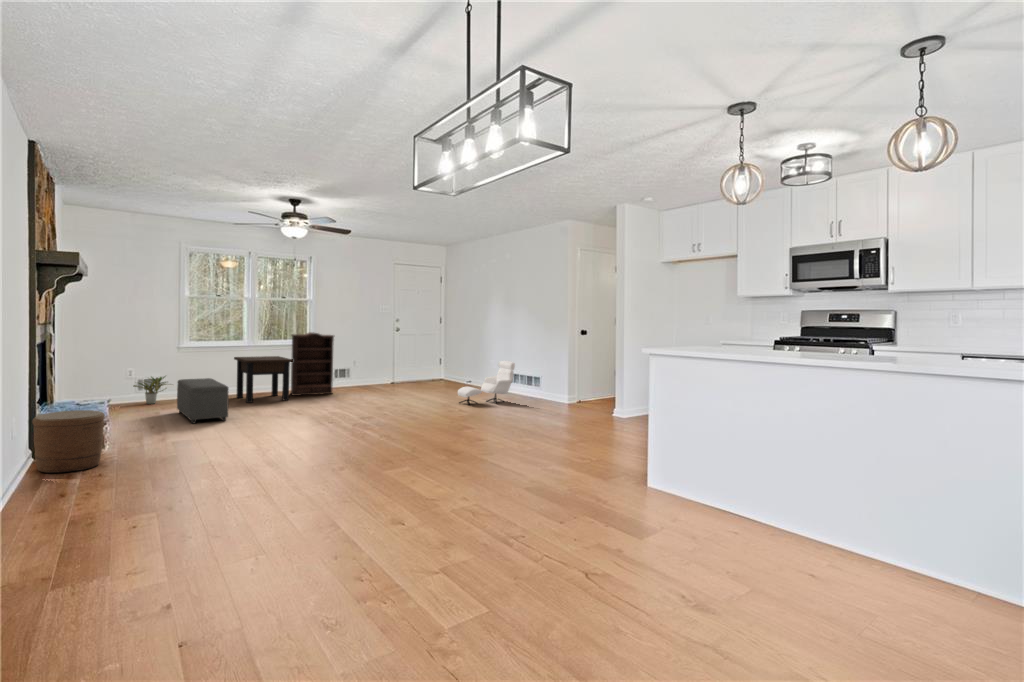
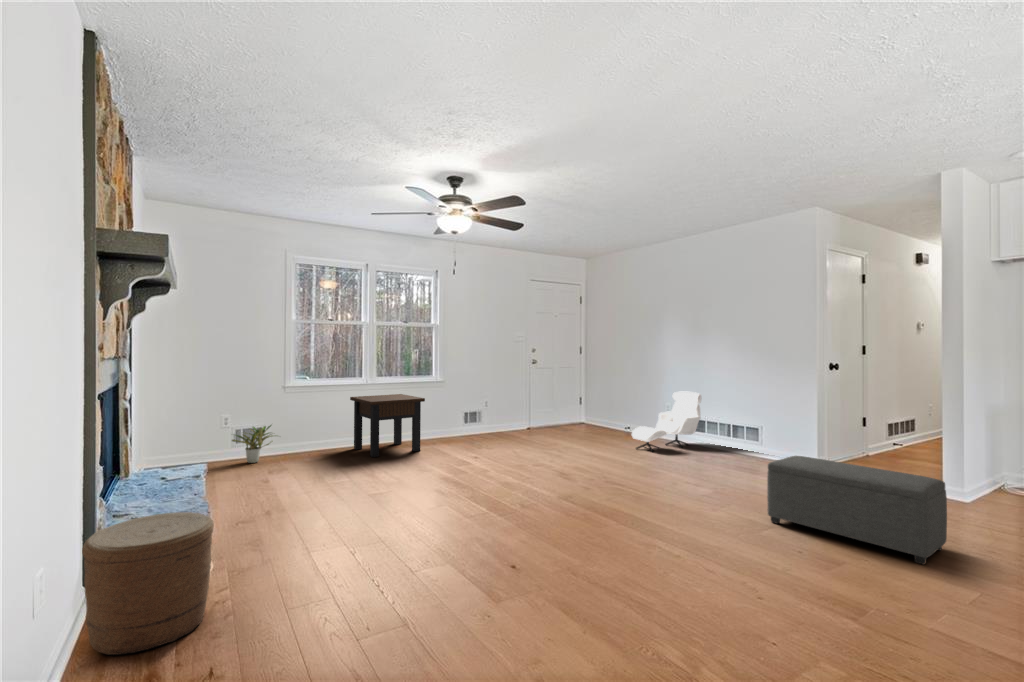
bookshelf: present [291,332,334,396] -> none [414,363,465,443]
ottoman: present [177,378,228,424] -> present [767,456,947,564]

